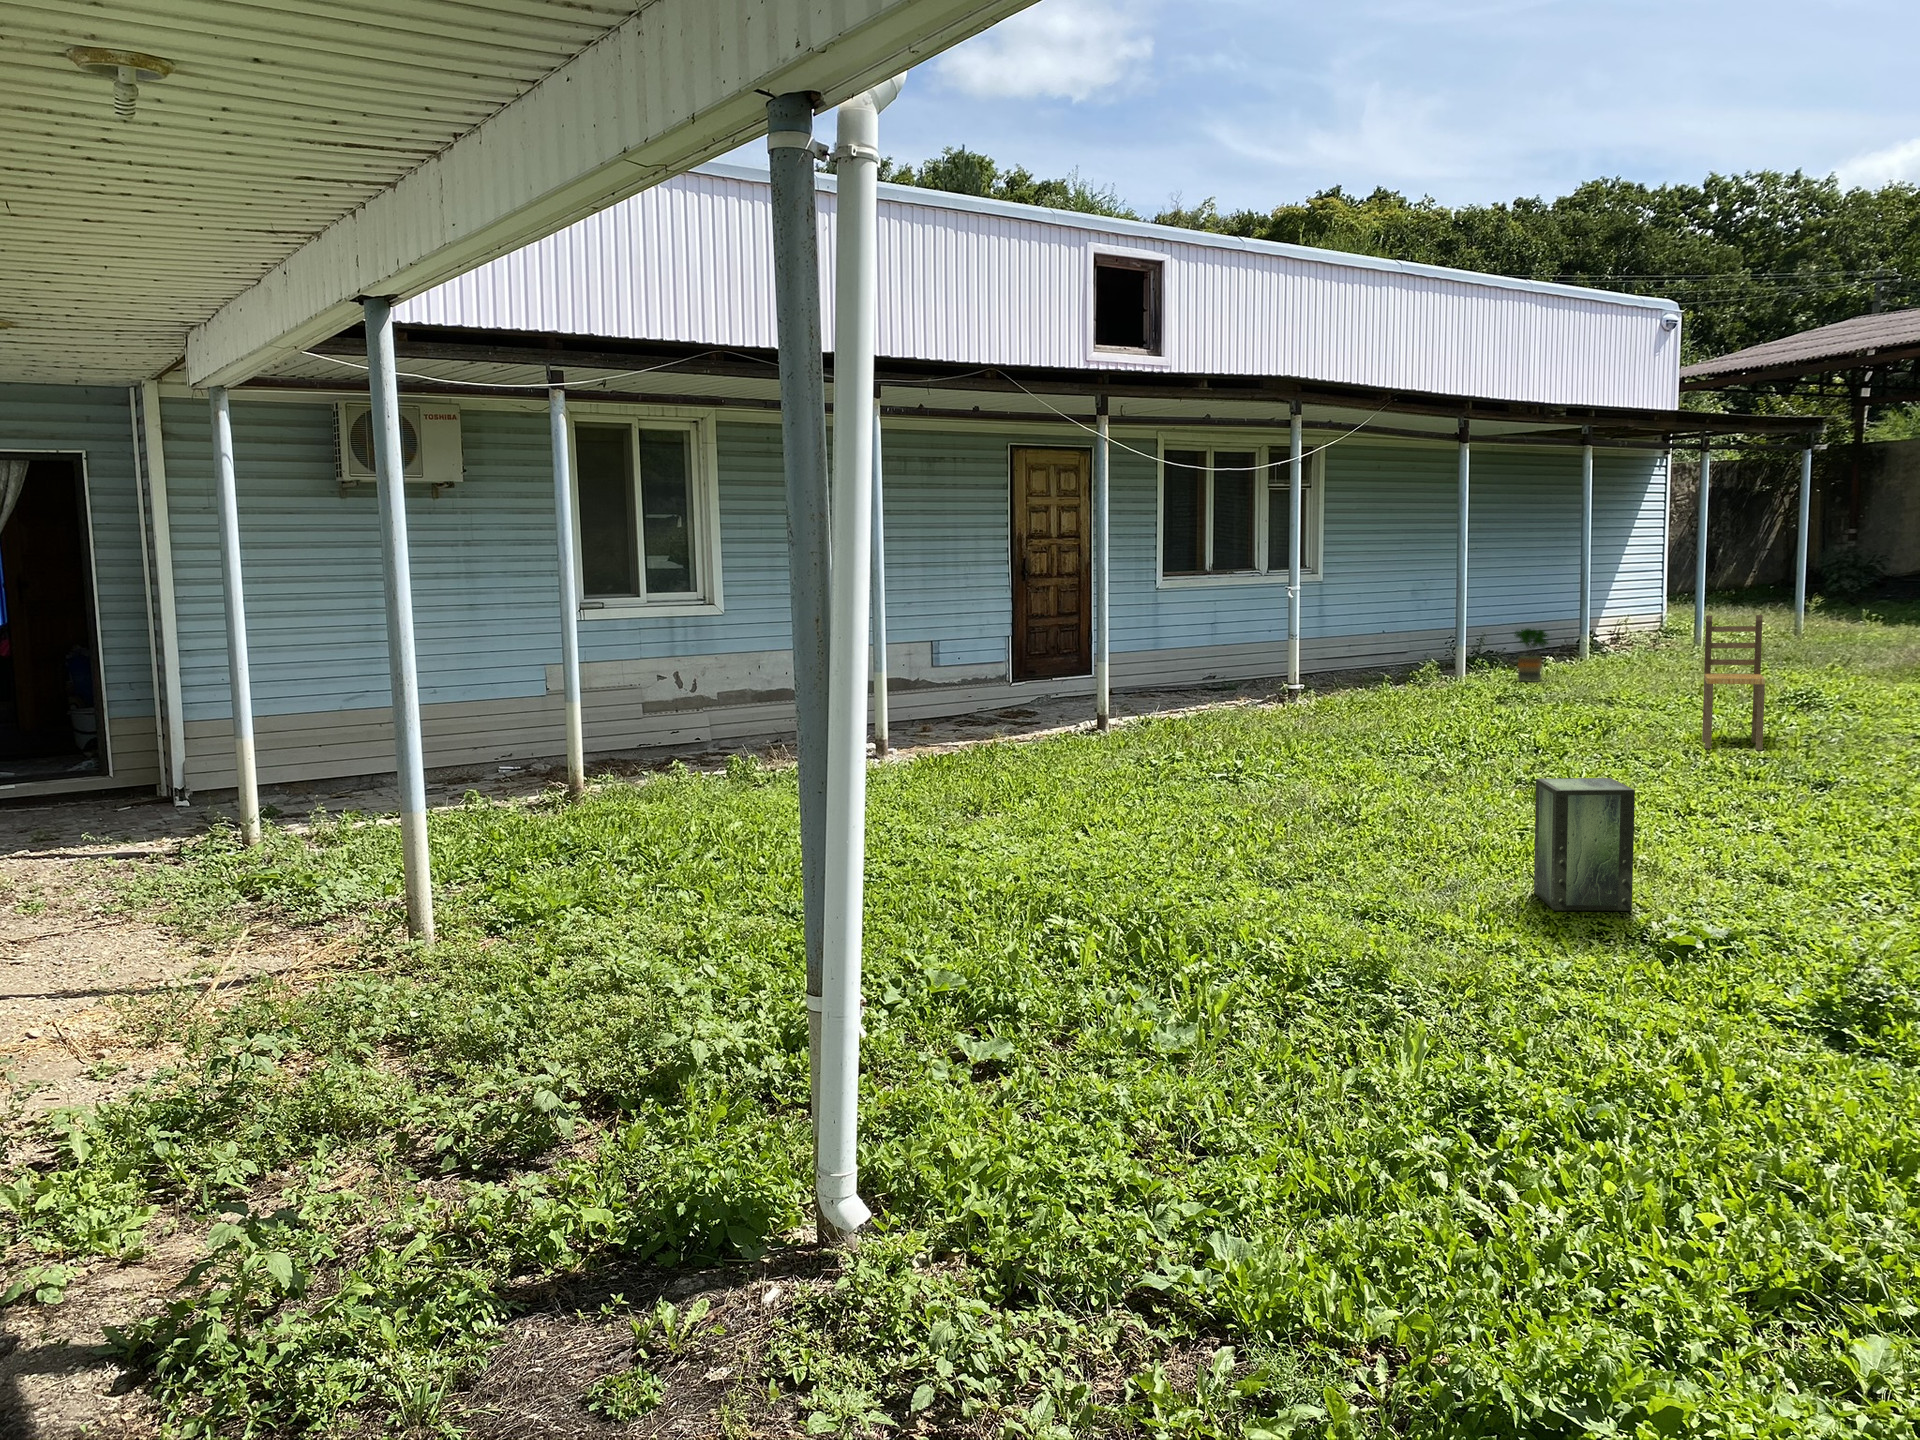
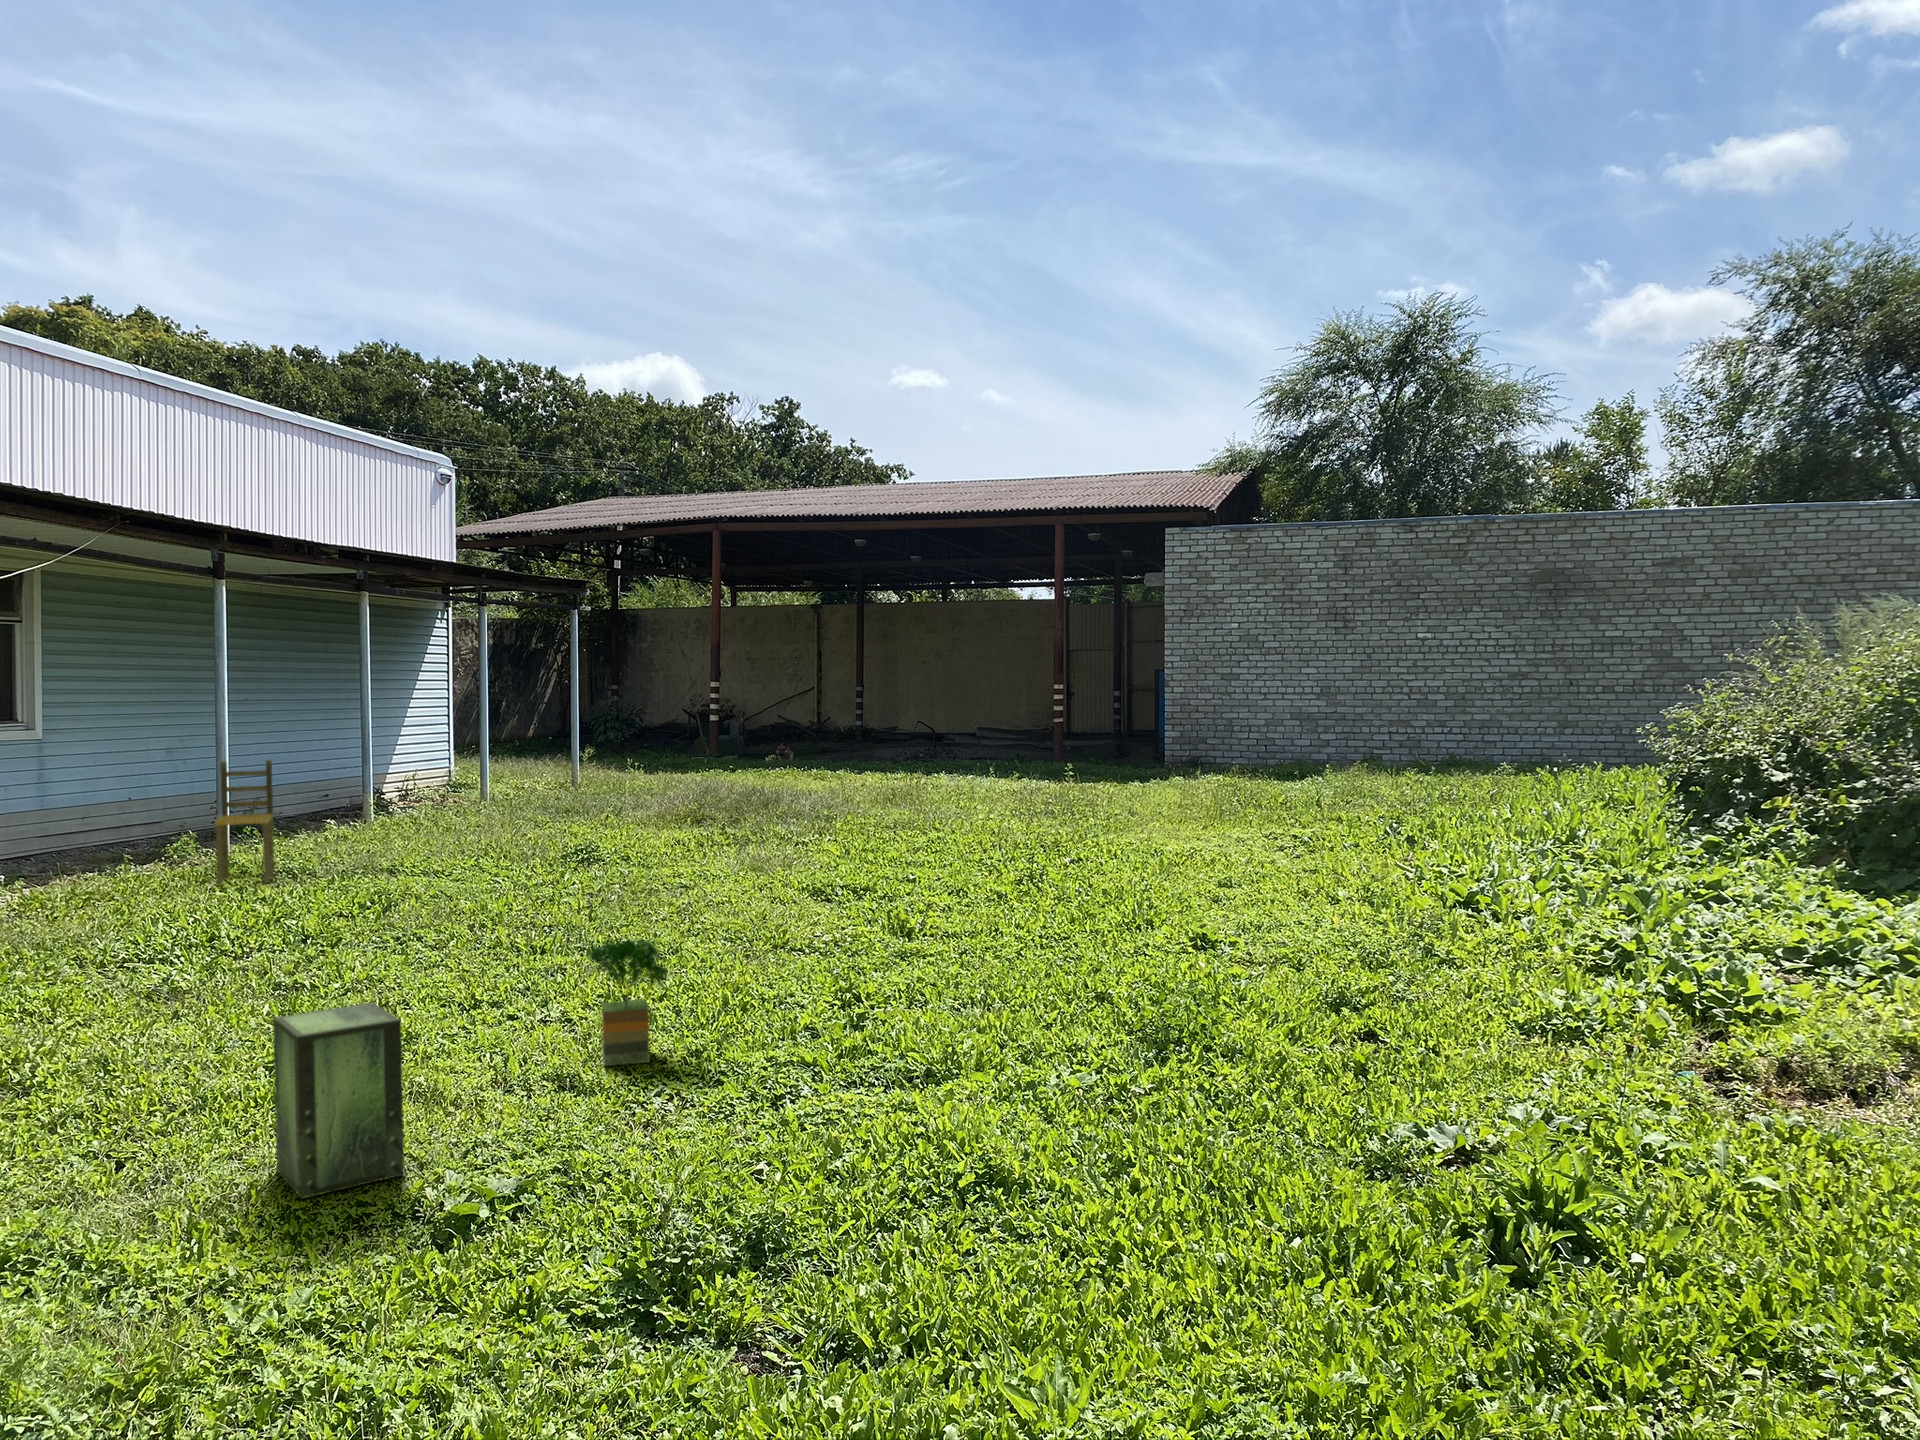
chair: present [1702,615,1765,750] -> present [215,760,274,886]
potted tree: present [1514,629,1549,682] -> present [586,938,668,1066]

